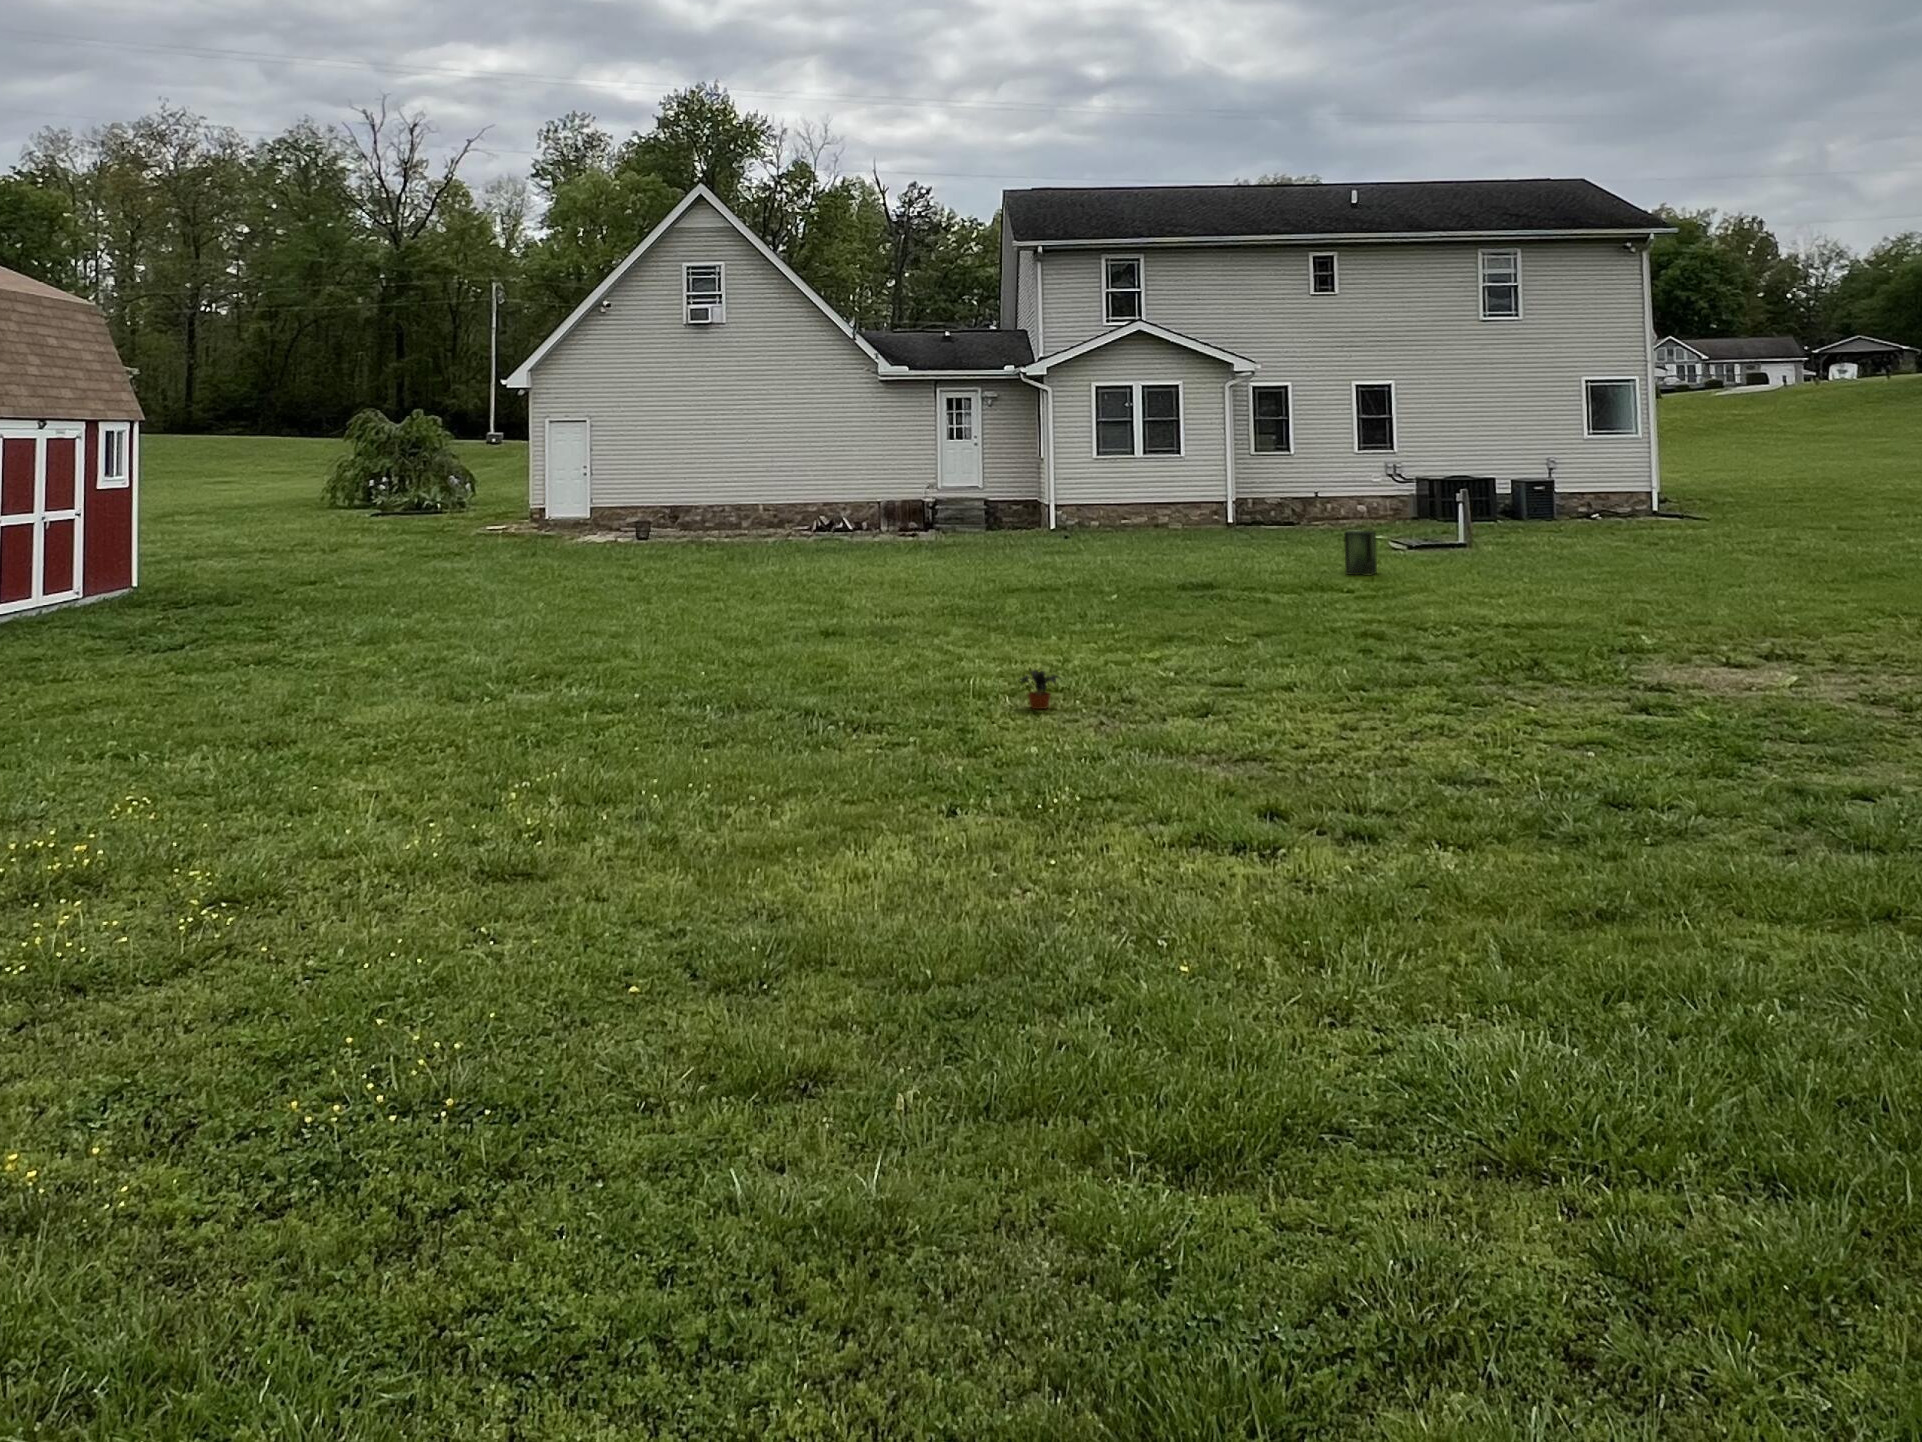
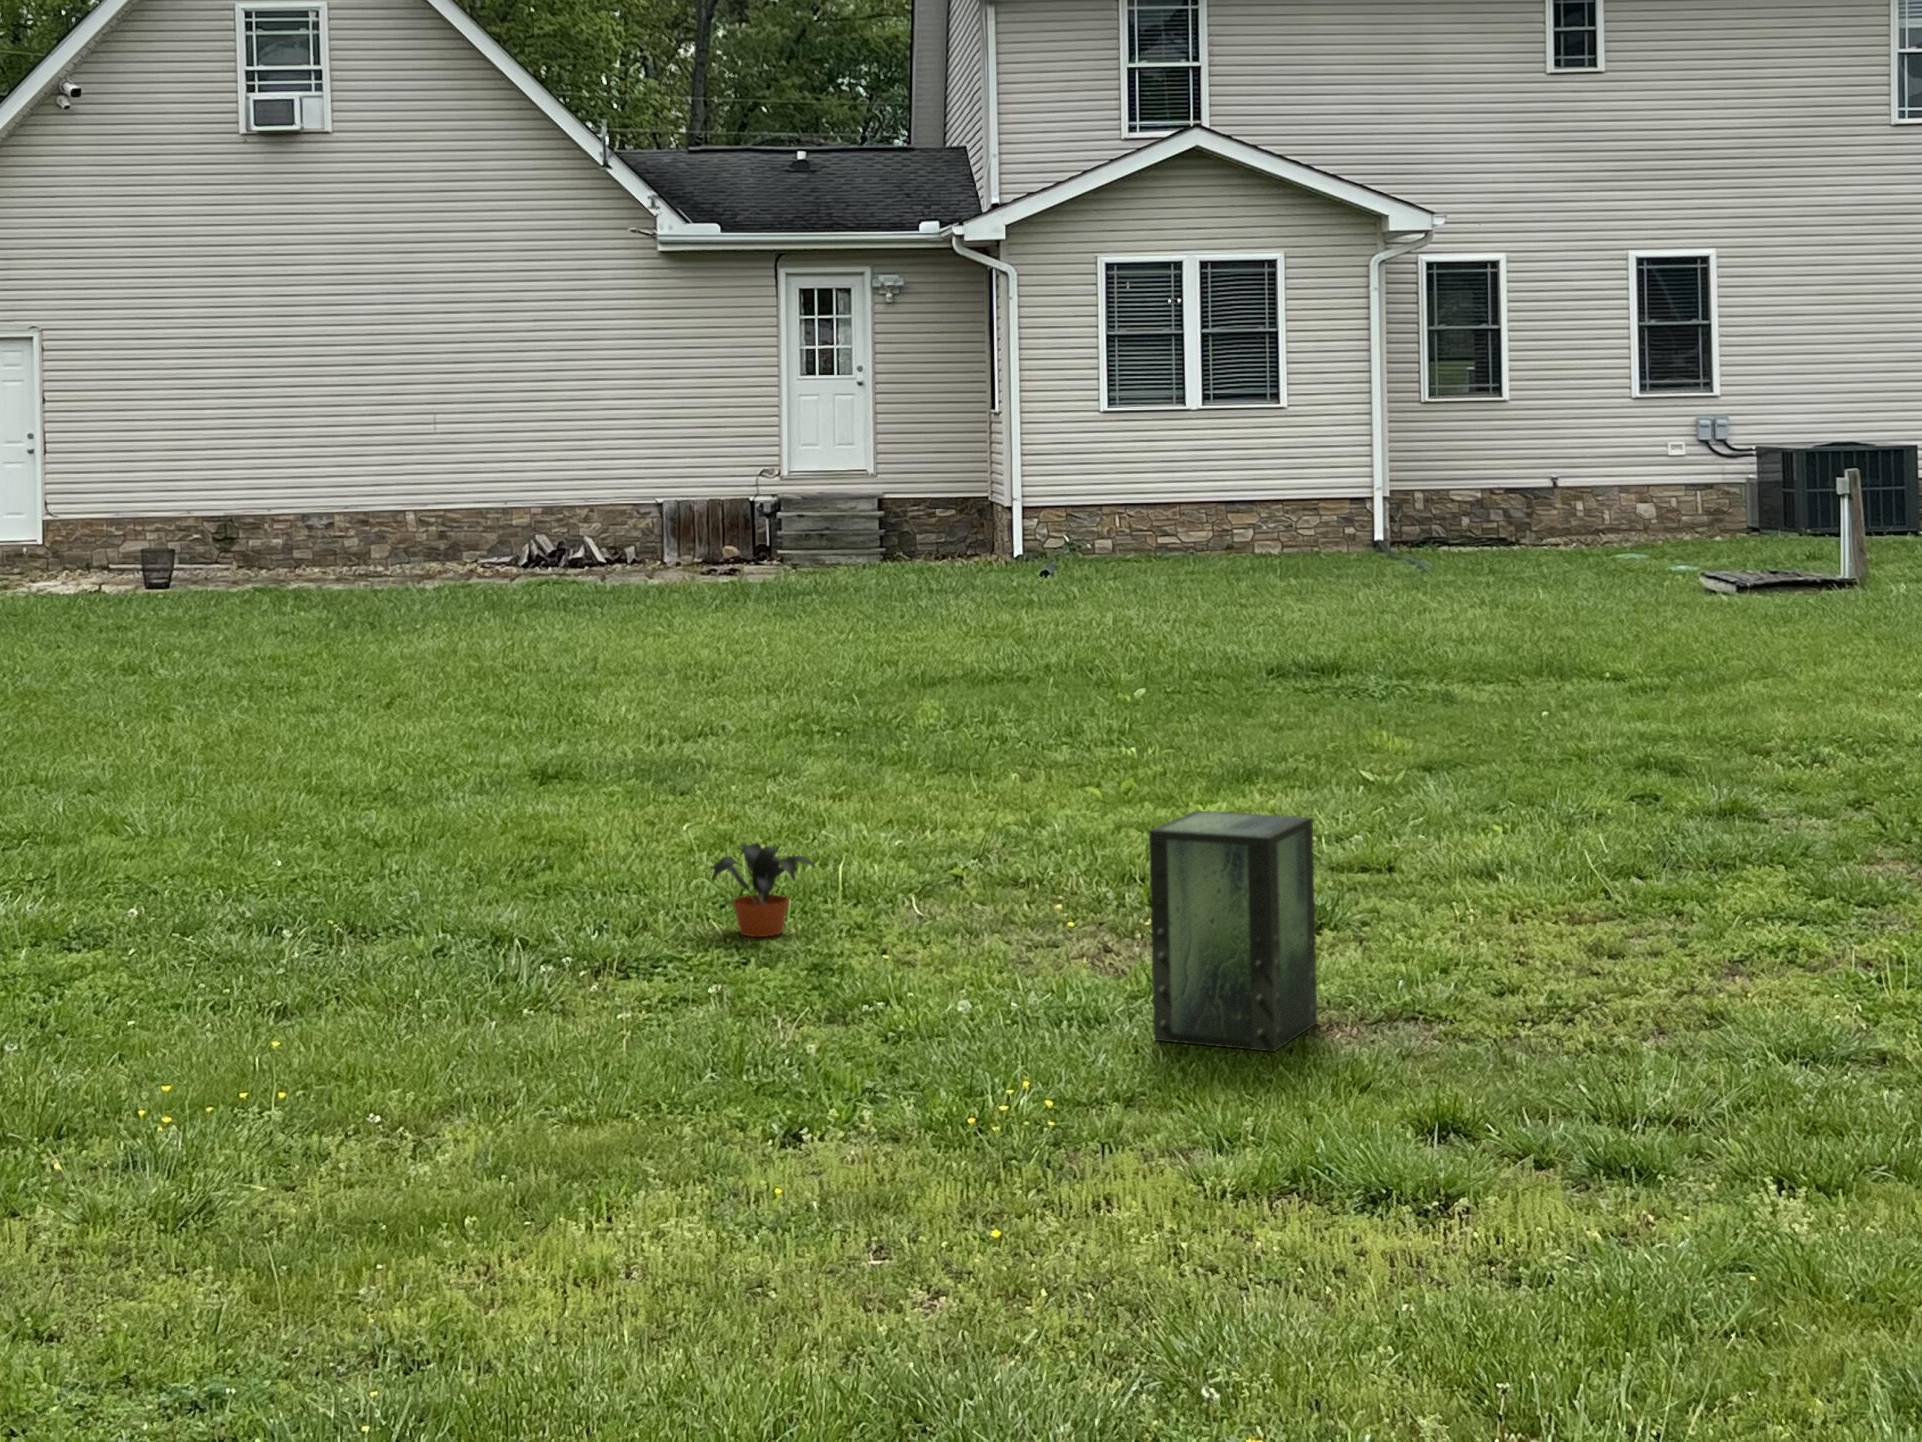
storage box: present [1344,530,1377,575] -> present [1149,811,1317,1052]

